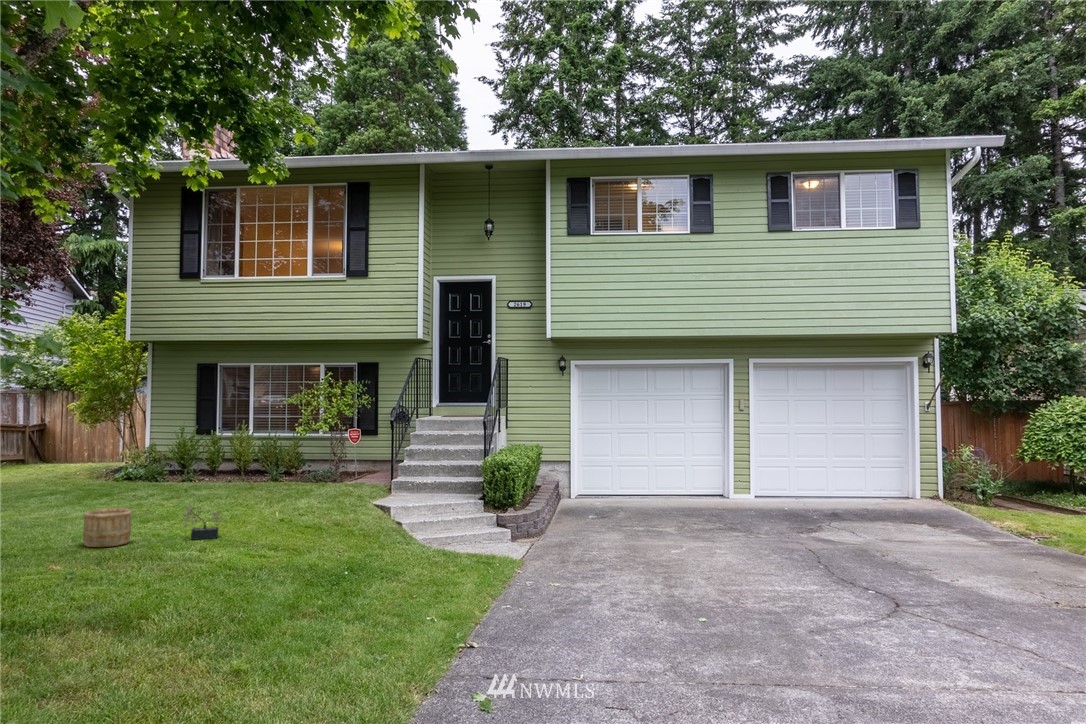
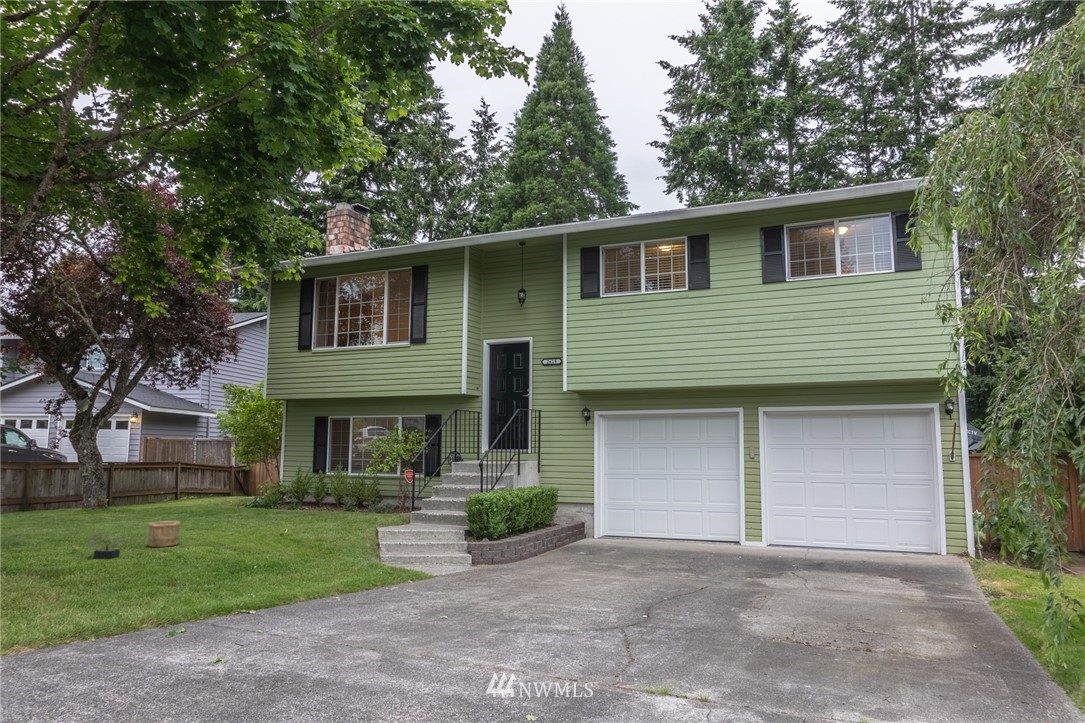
decorative plant: present [181,504,225,540] -> present [89,530,122,558]

